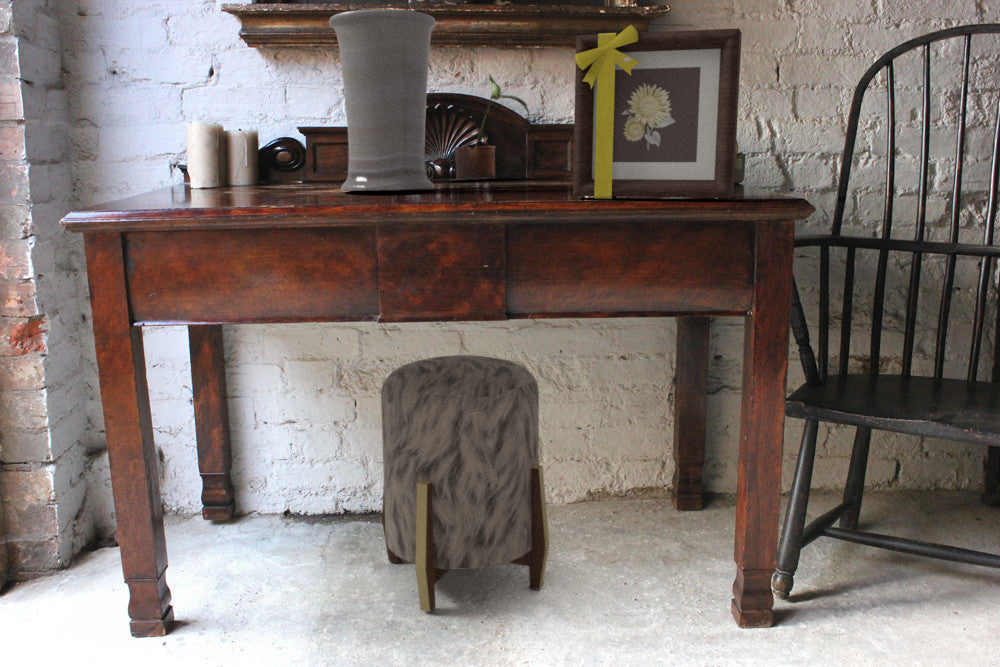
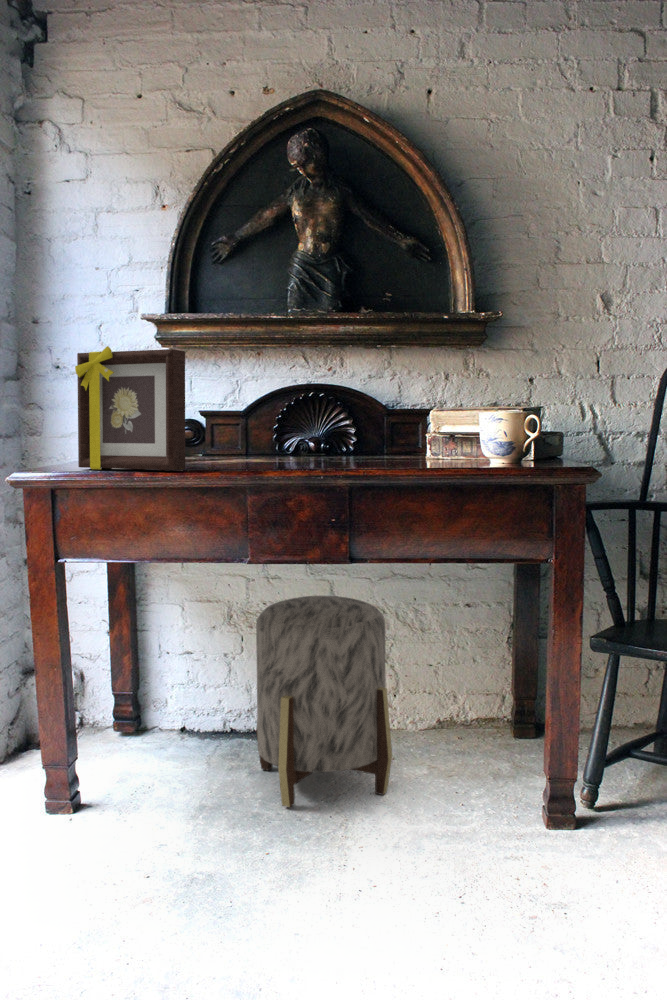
vase: present [329,9,436,191] -> none [223,324,305,462]
picture frame: present [573,25,742,199] -> present [75,346,185,470]
potted plant: present [455,74,529,180] -> none [321,369,387,453]

